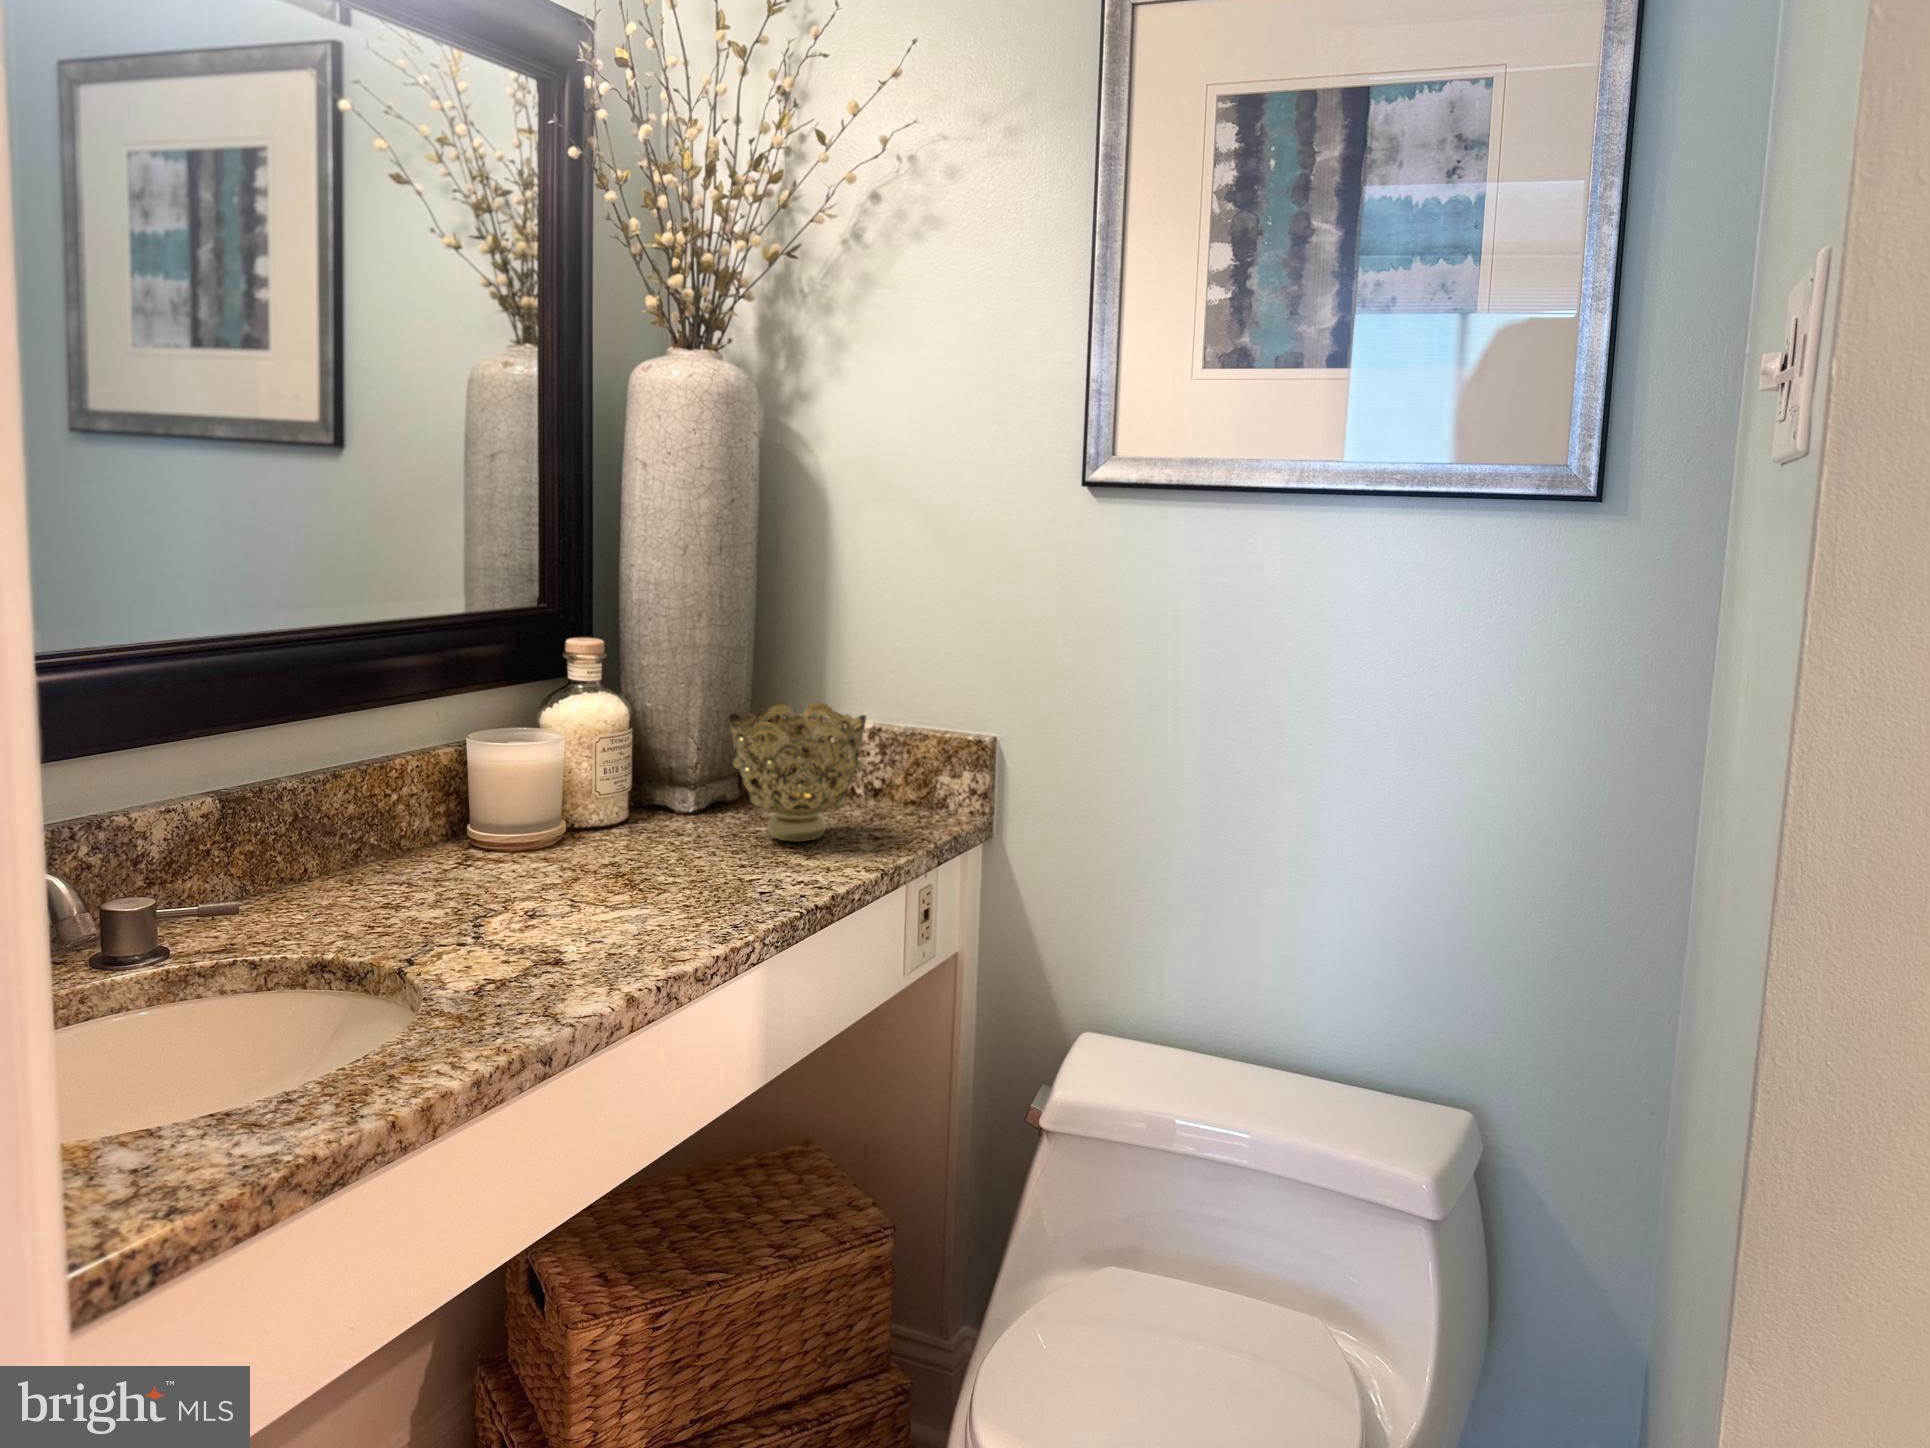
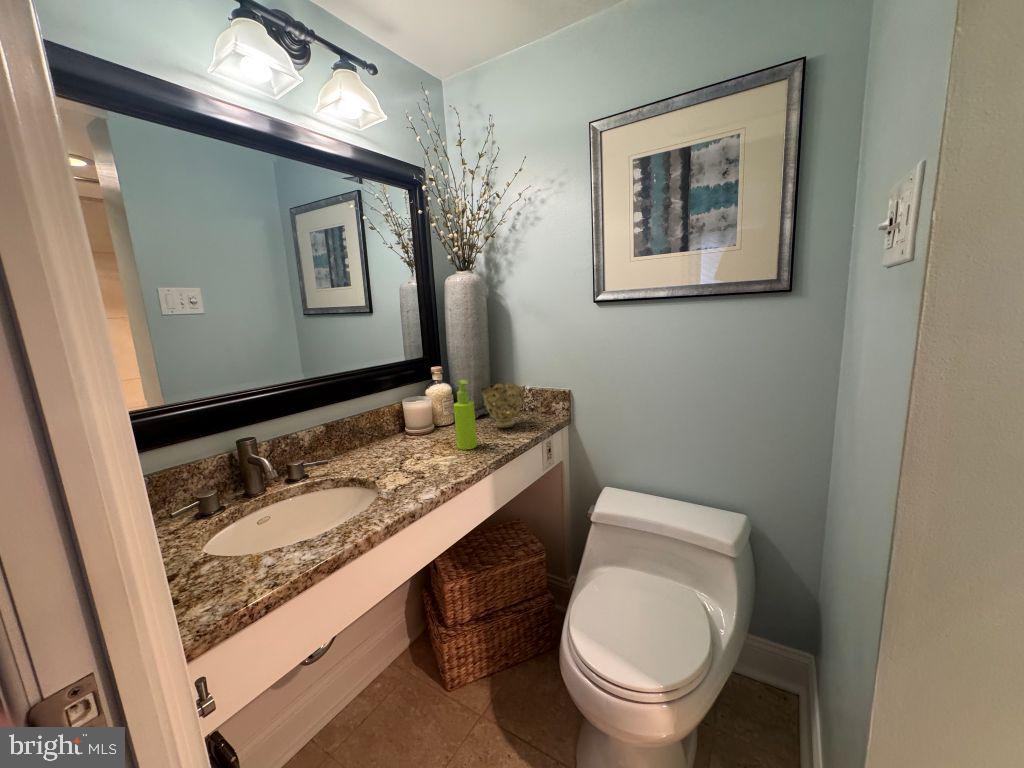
soap dispenser: none [651,680,715,895] -> present [454,380,477,450]

